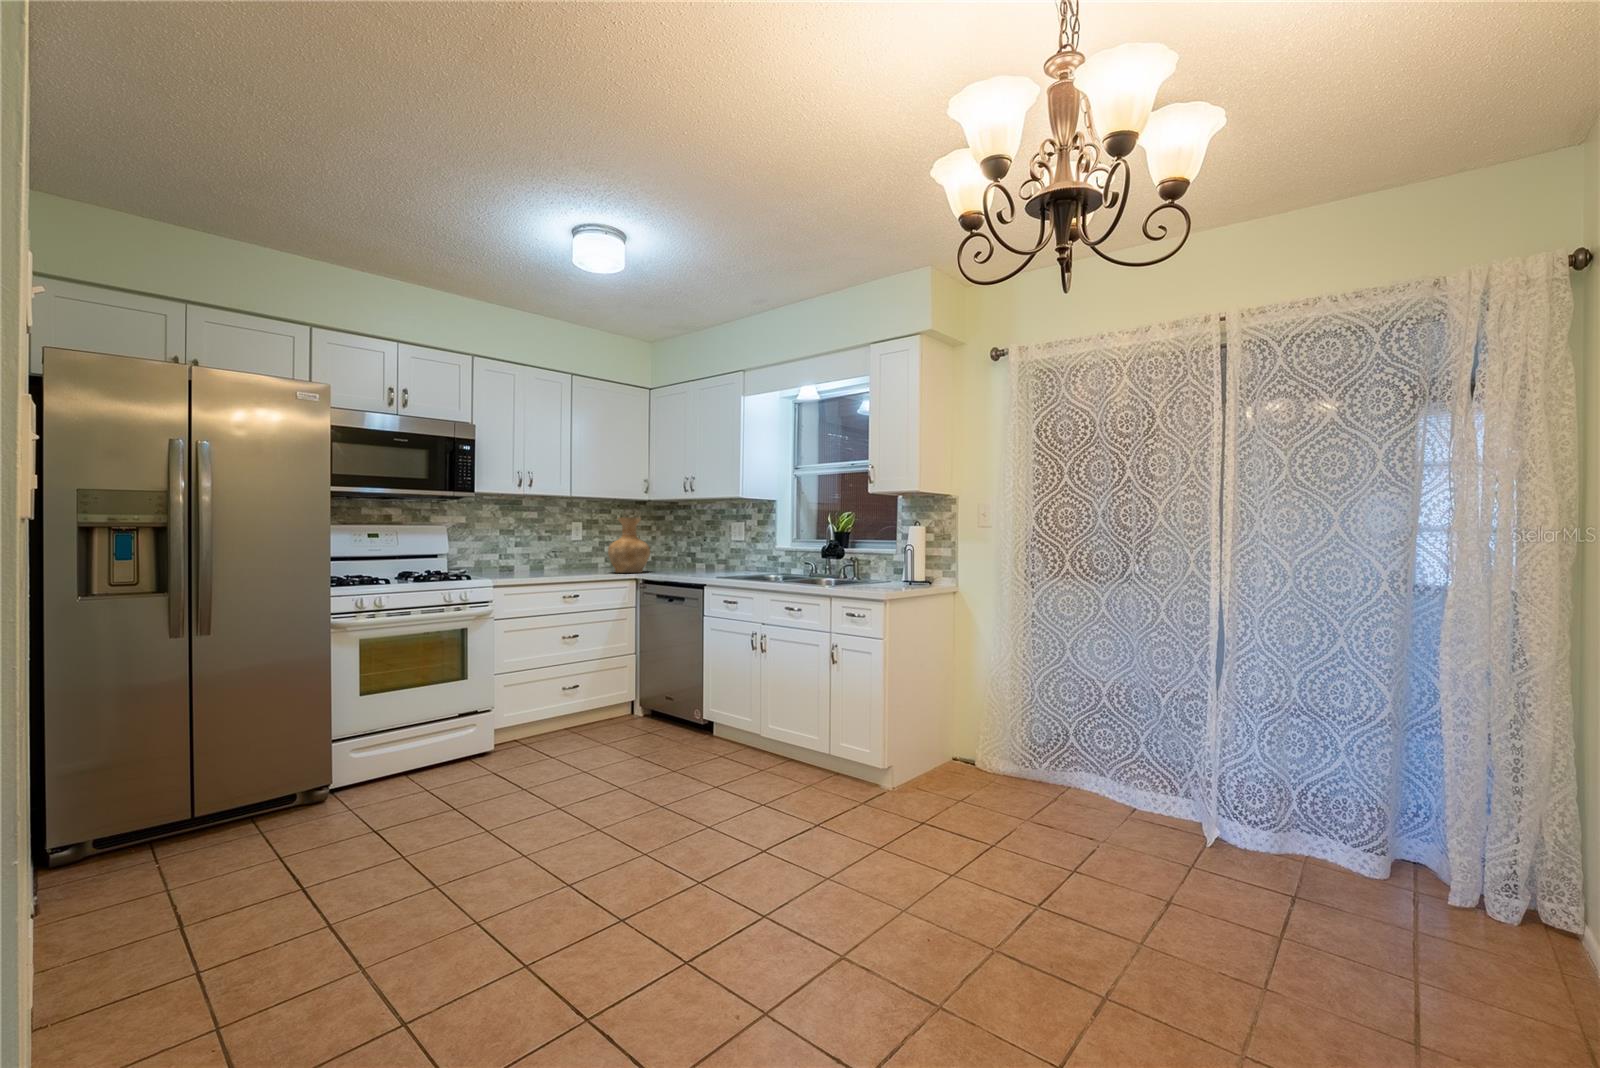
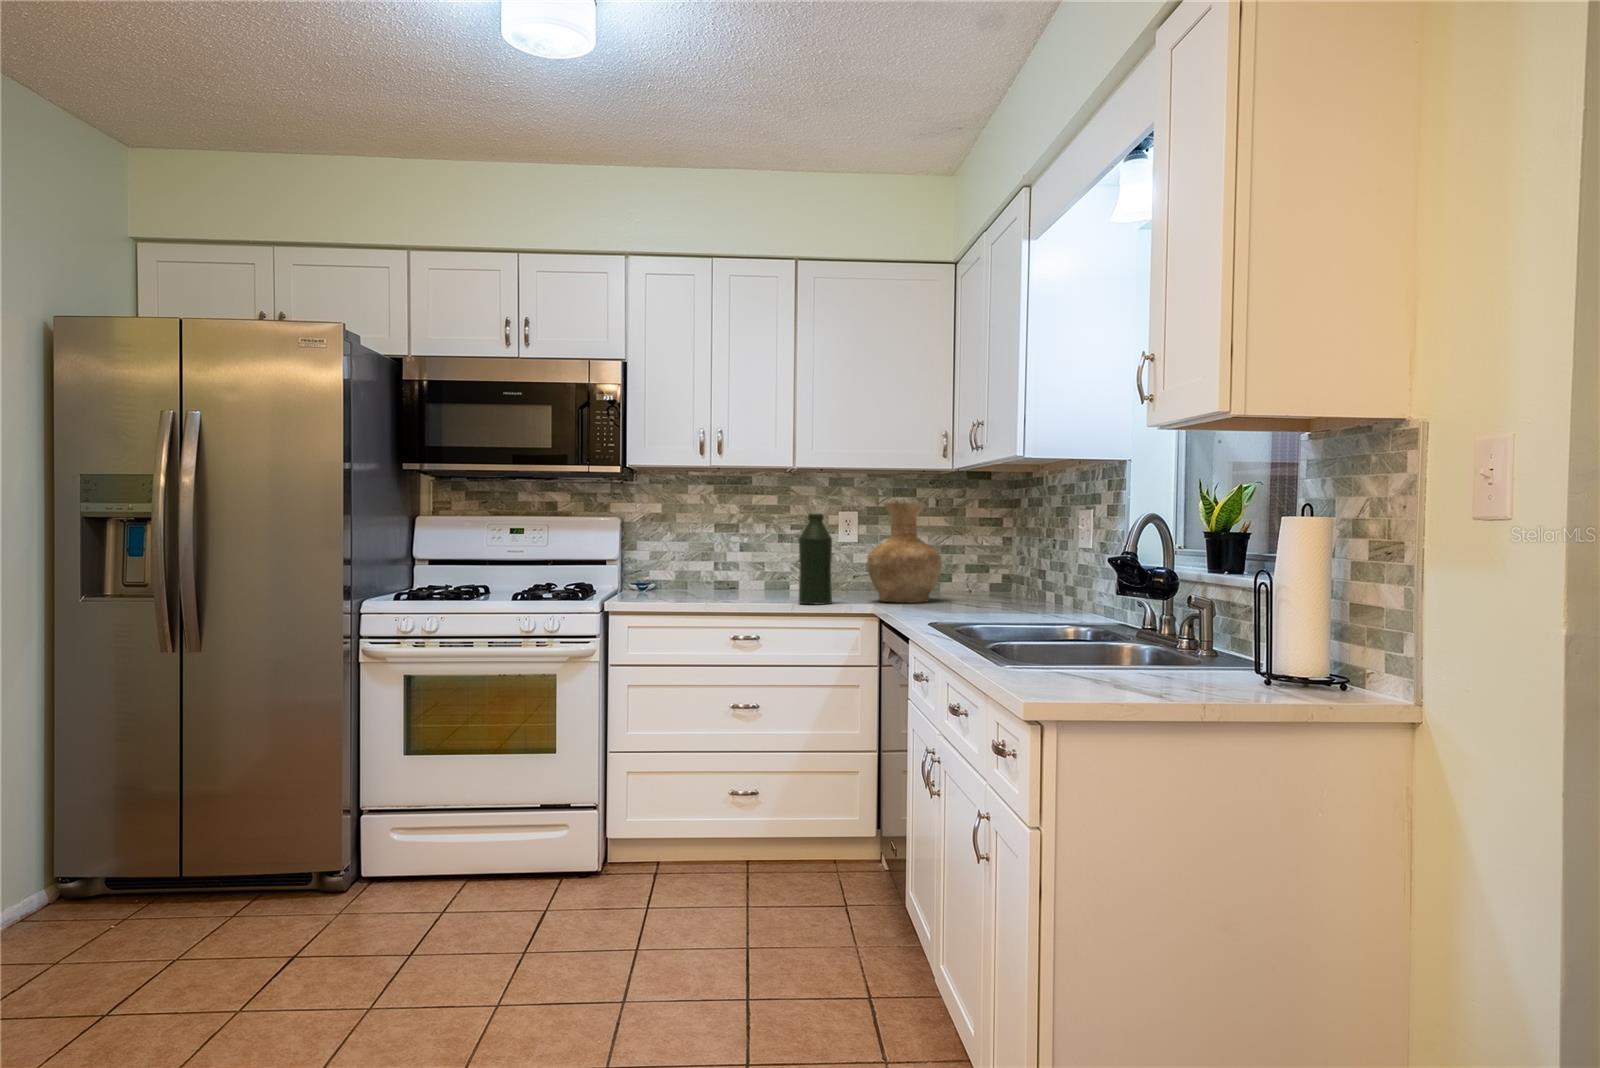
bottle: none [575,523,596,576] -> present [799,514,832,604]

